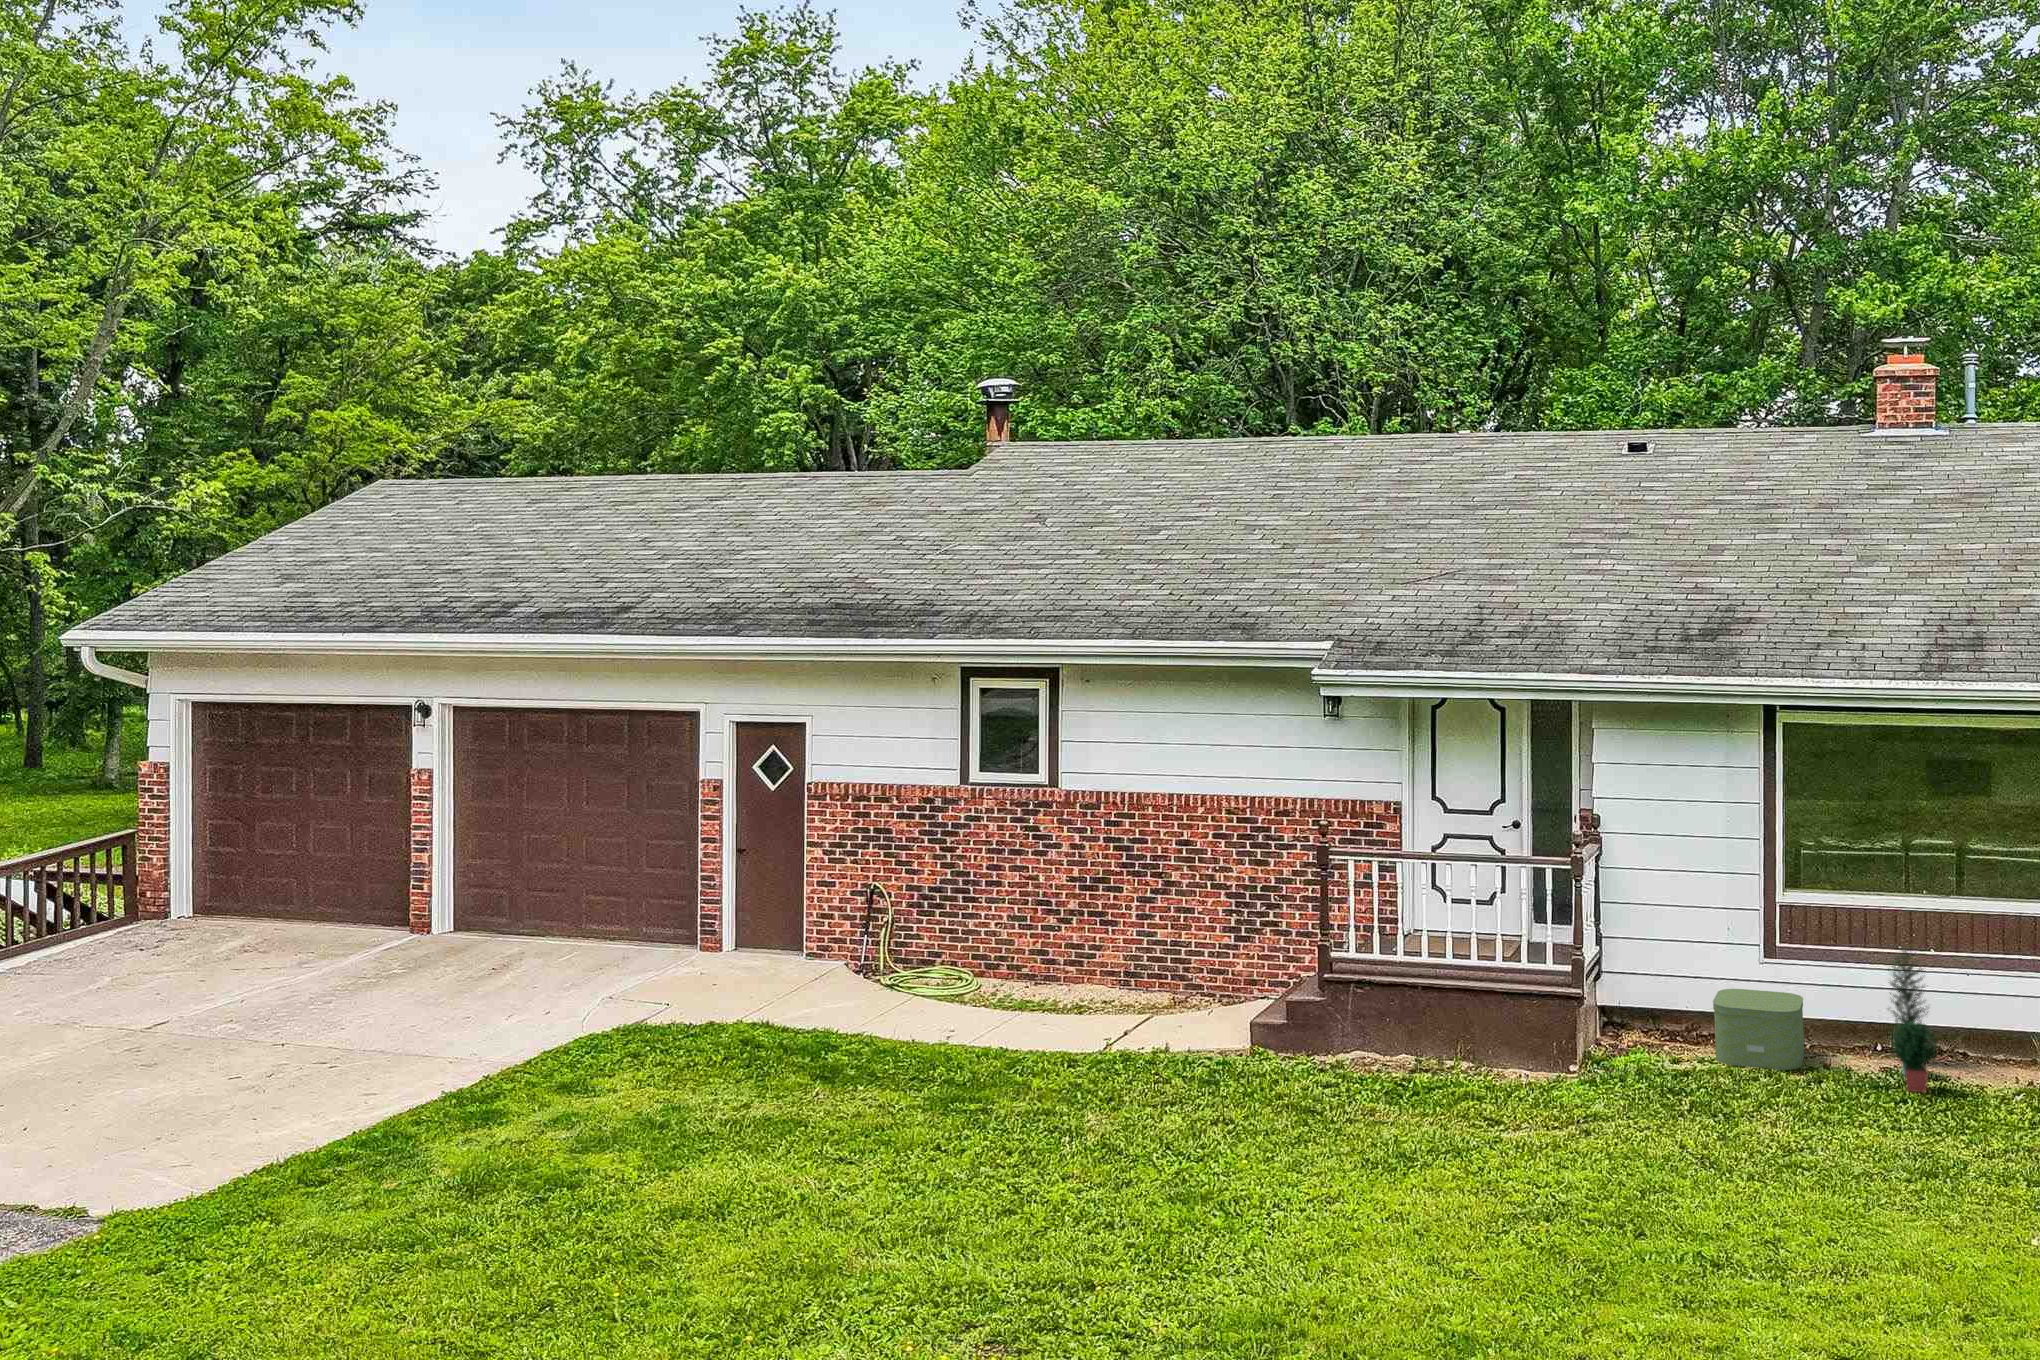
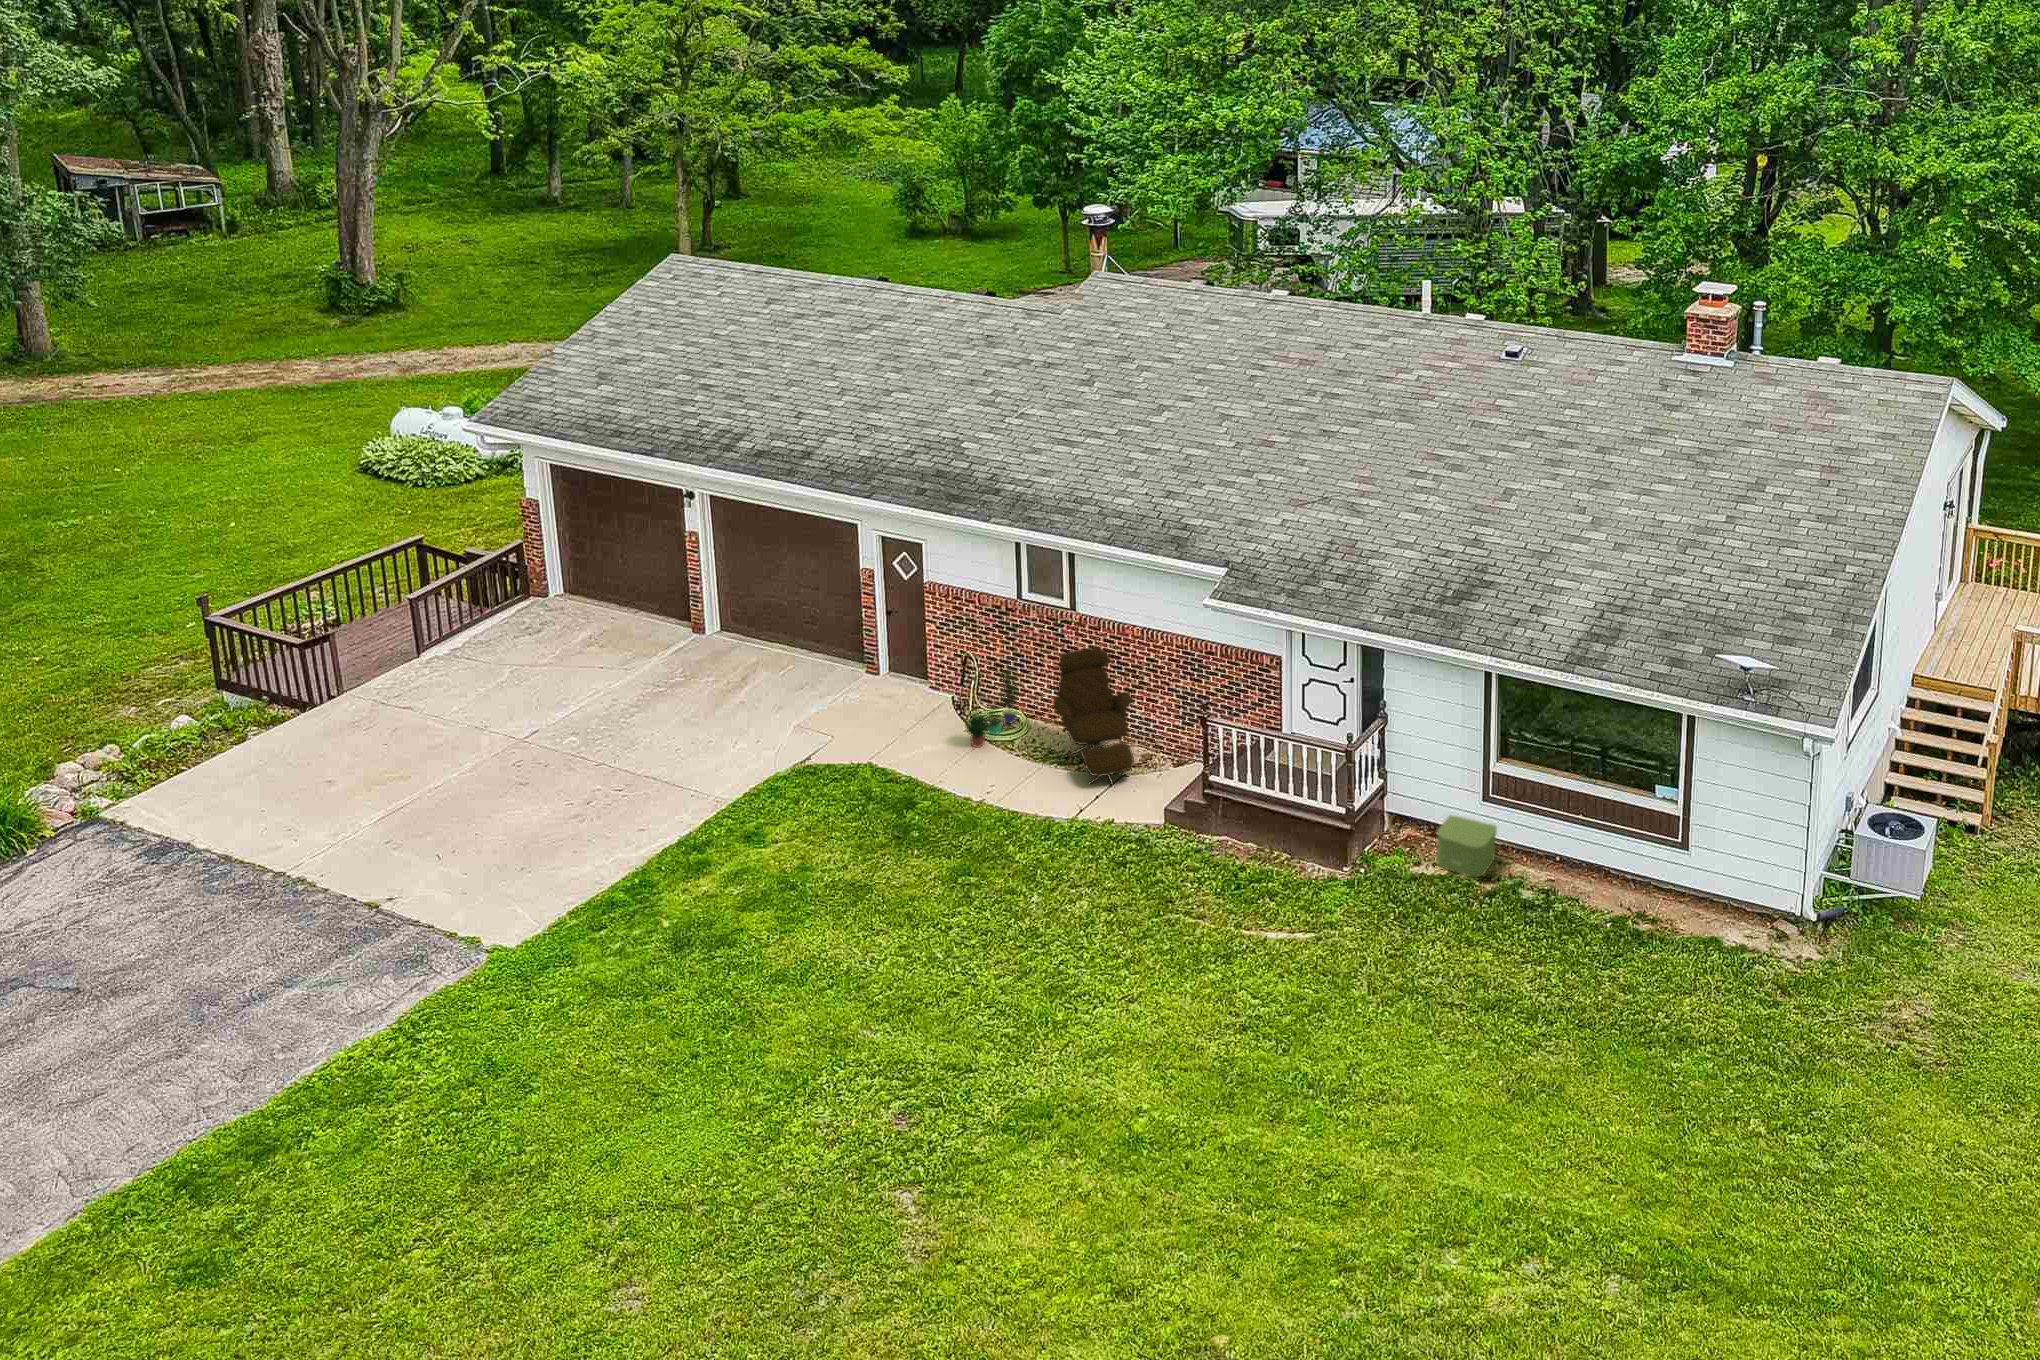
lounge chair: none [1035,834,1180,1028] -> present [1053,647,1134,786]
potted plant: present [1887,947,1938,1092] -> present [966,669,1019,748]

